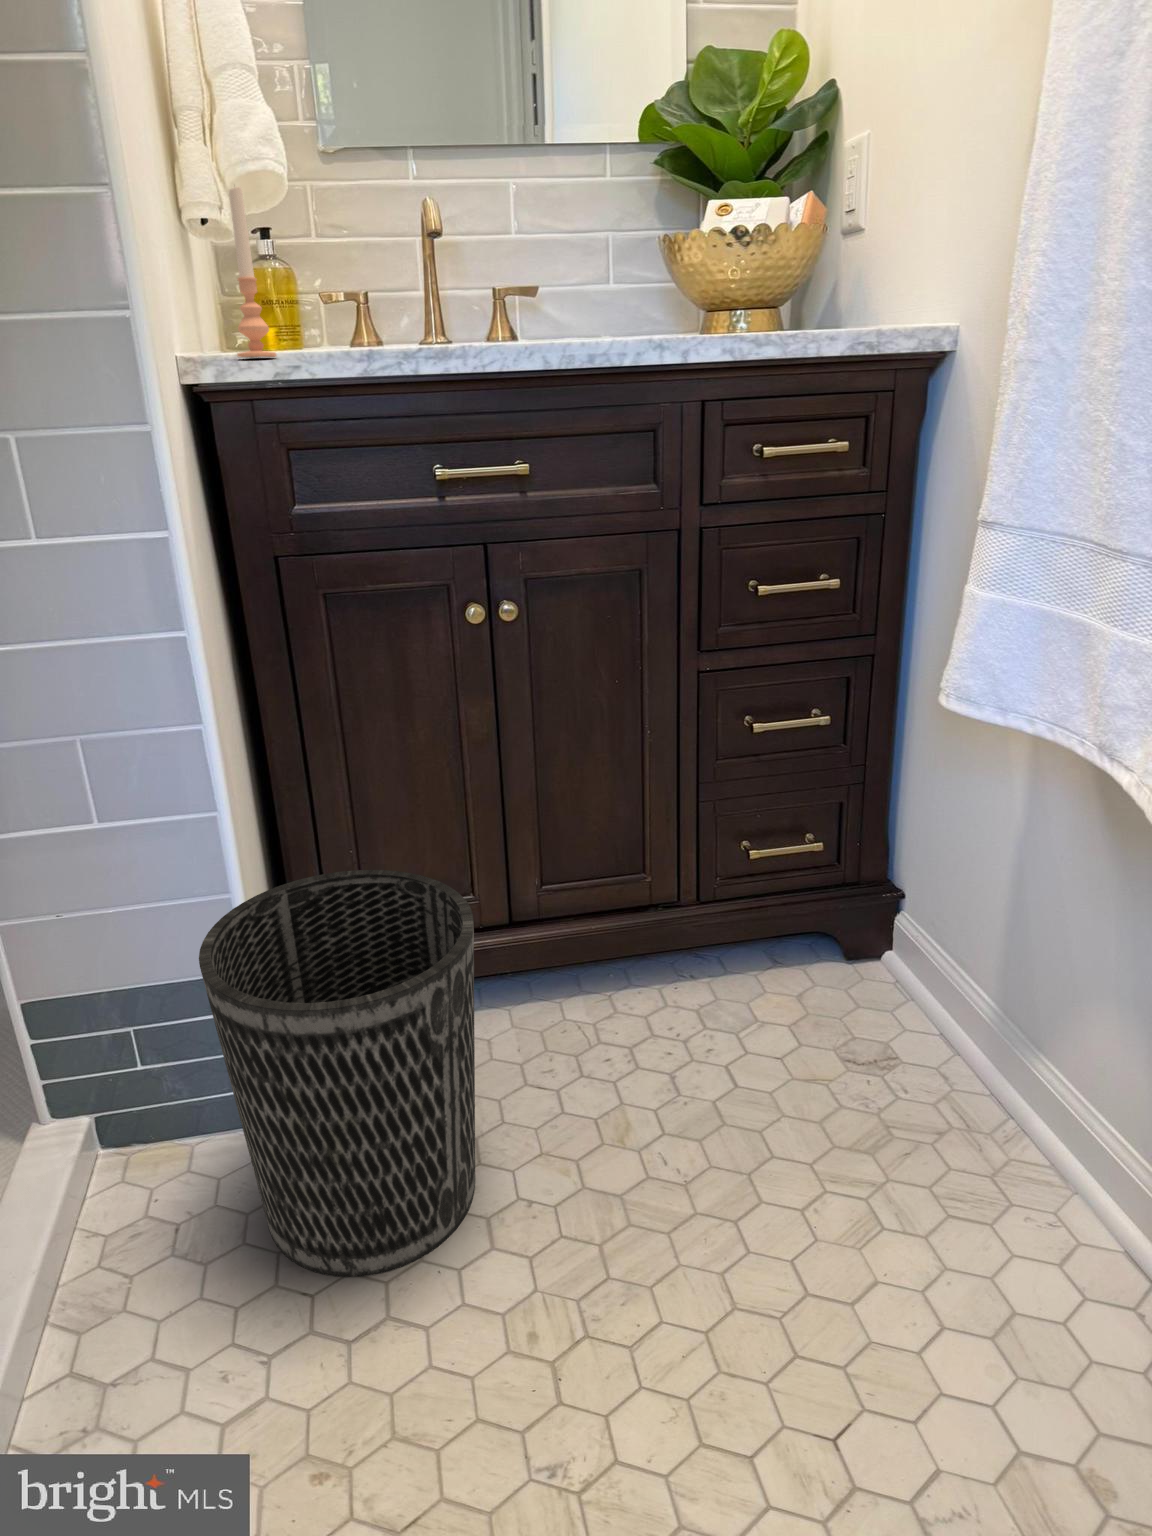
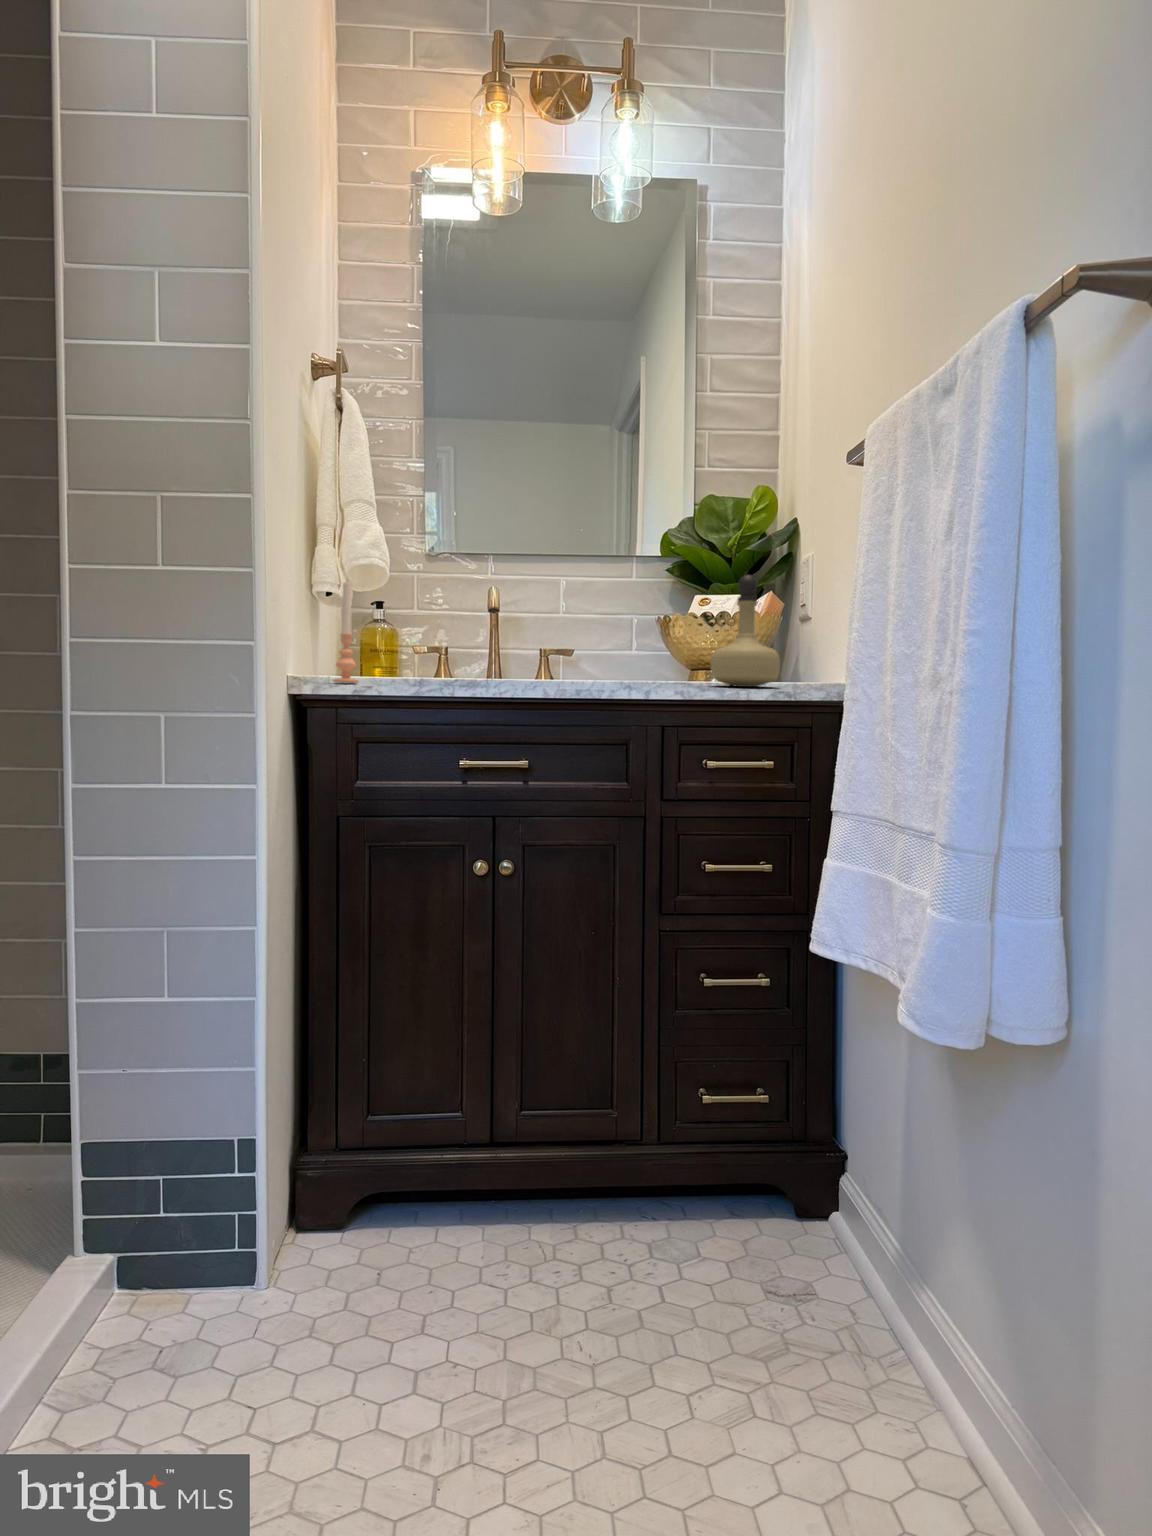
perfume bottle: none [755,161,851,336] -> present [711,575,780,687]
wastebasket: present [199,870,475,1277] -> none [220,1055,434,1404]

